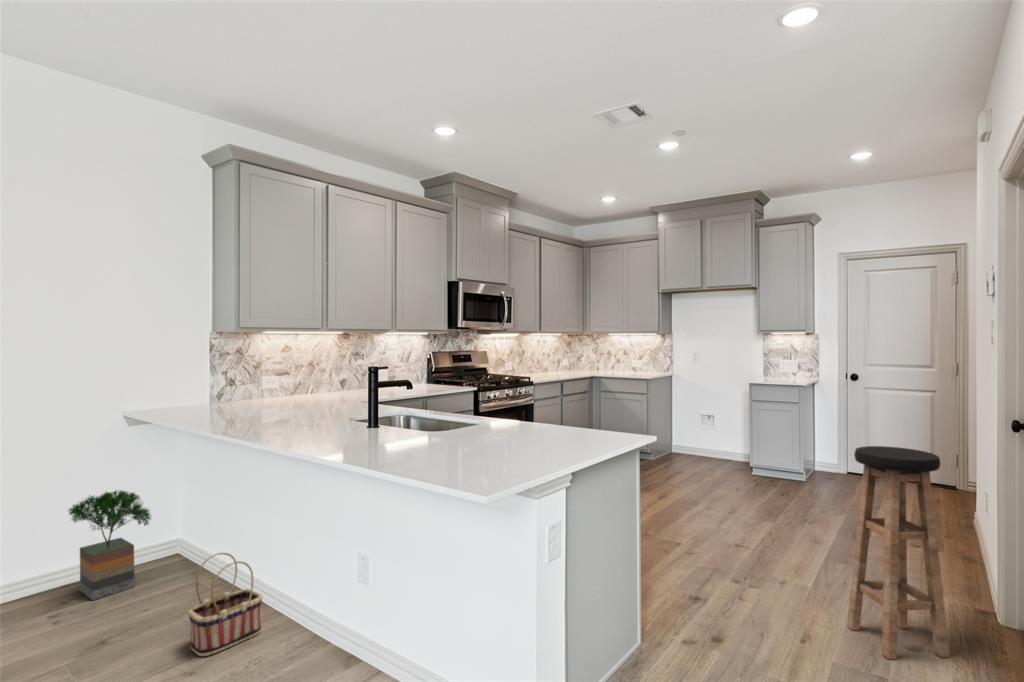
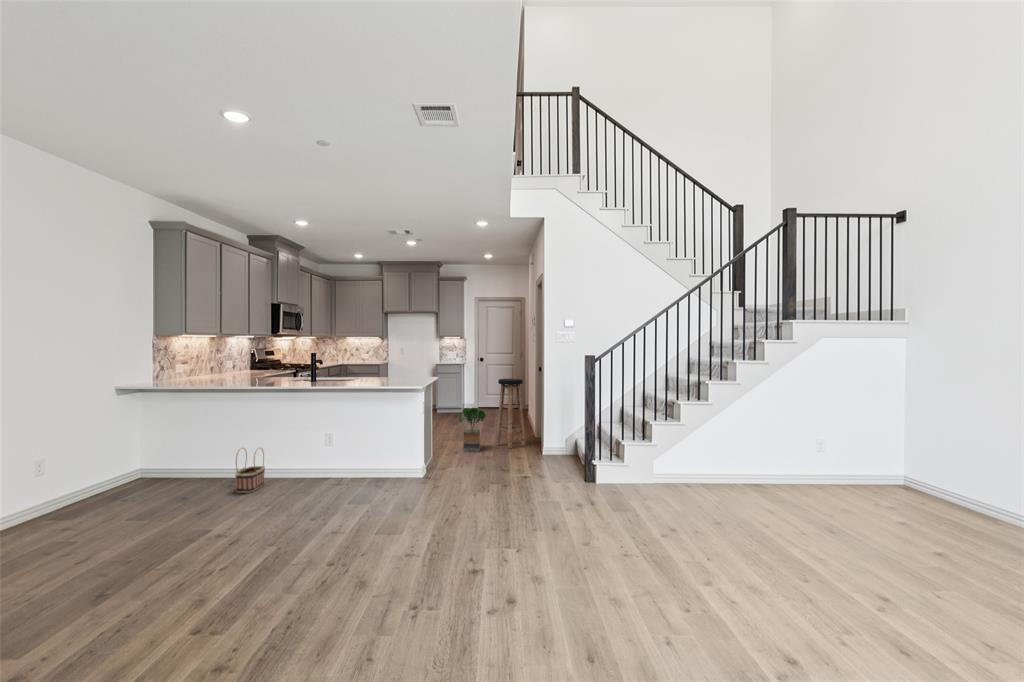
potted tree: present [68,491,151,600] -> present [458,408,486,452]

